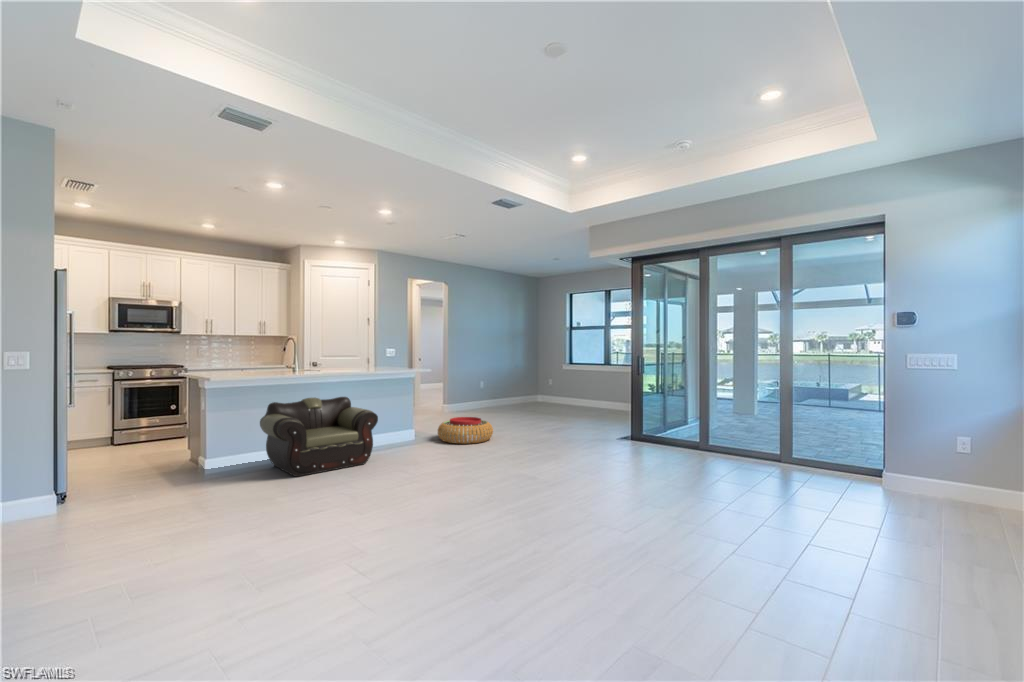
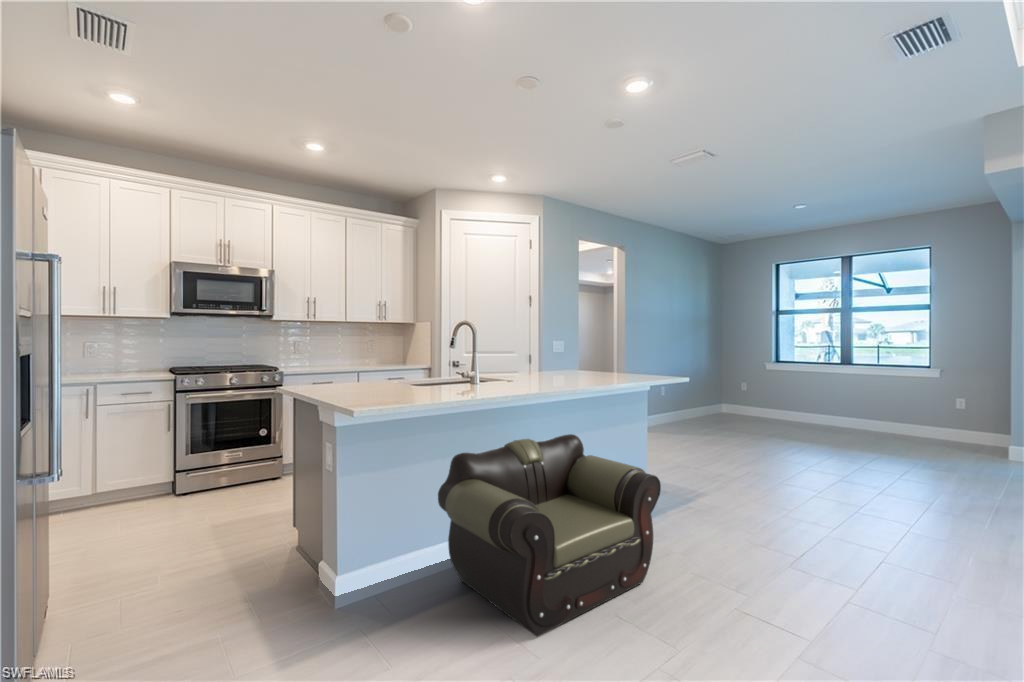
pouf: present [438,417,493,444] -> none [688,459,796,516]

